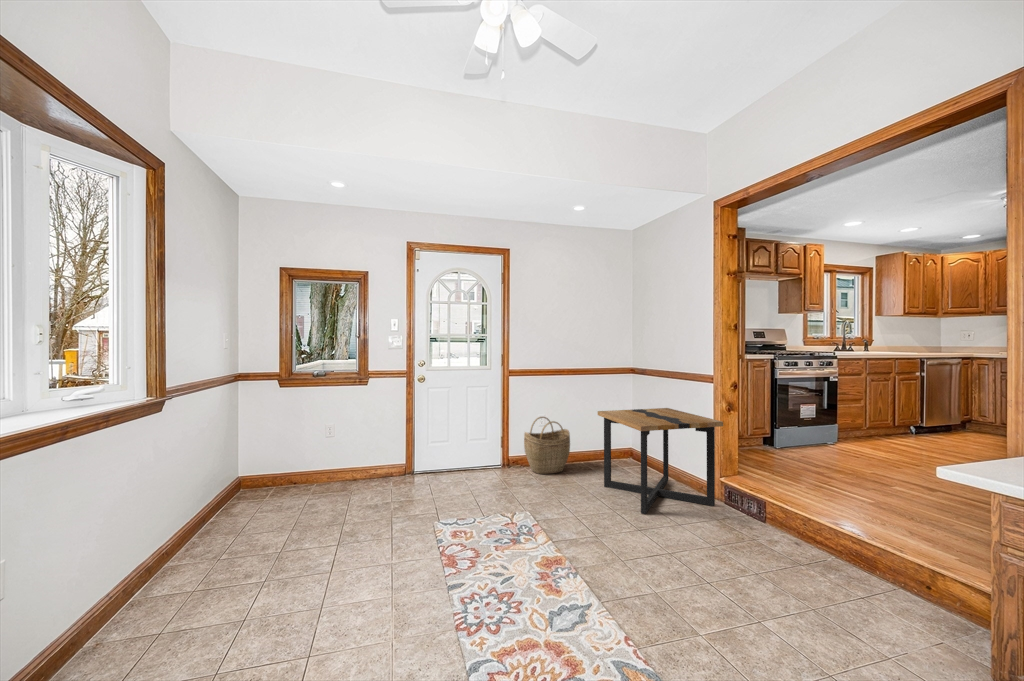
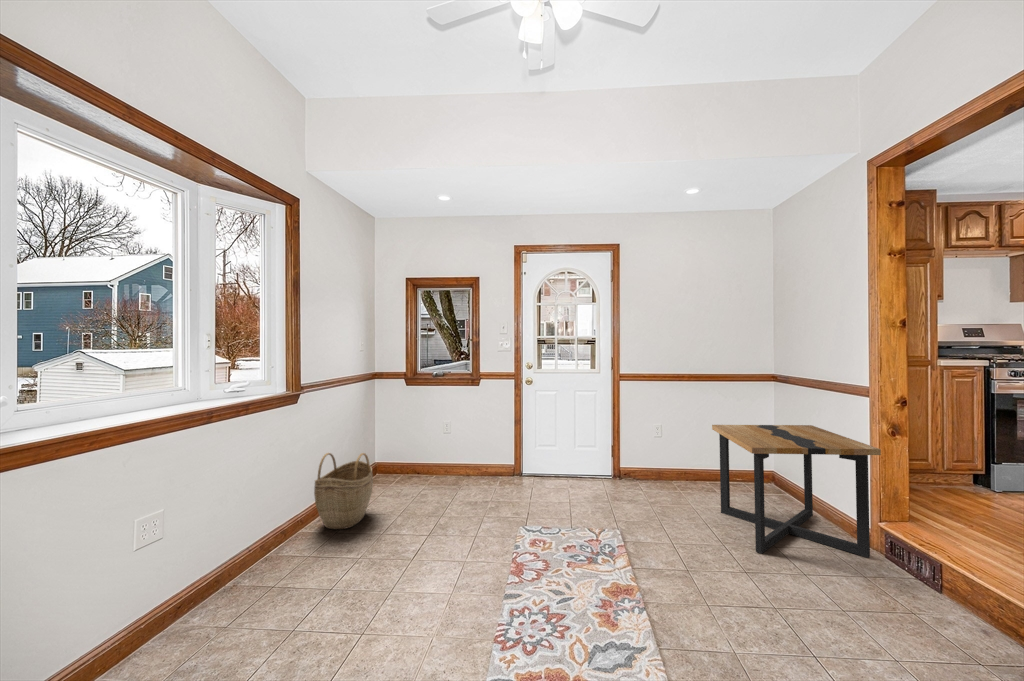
woven basket: present [524,417,570,474] -> present [314,453,373,529]

